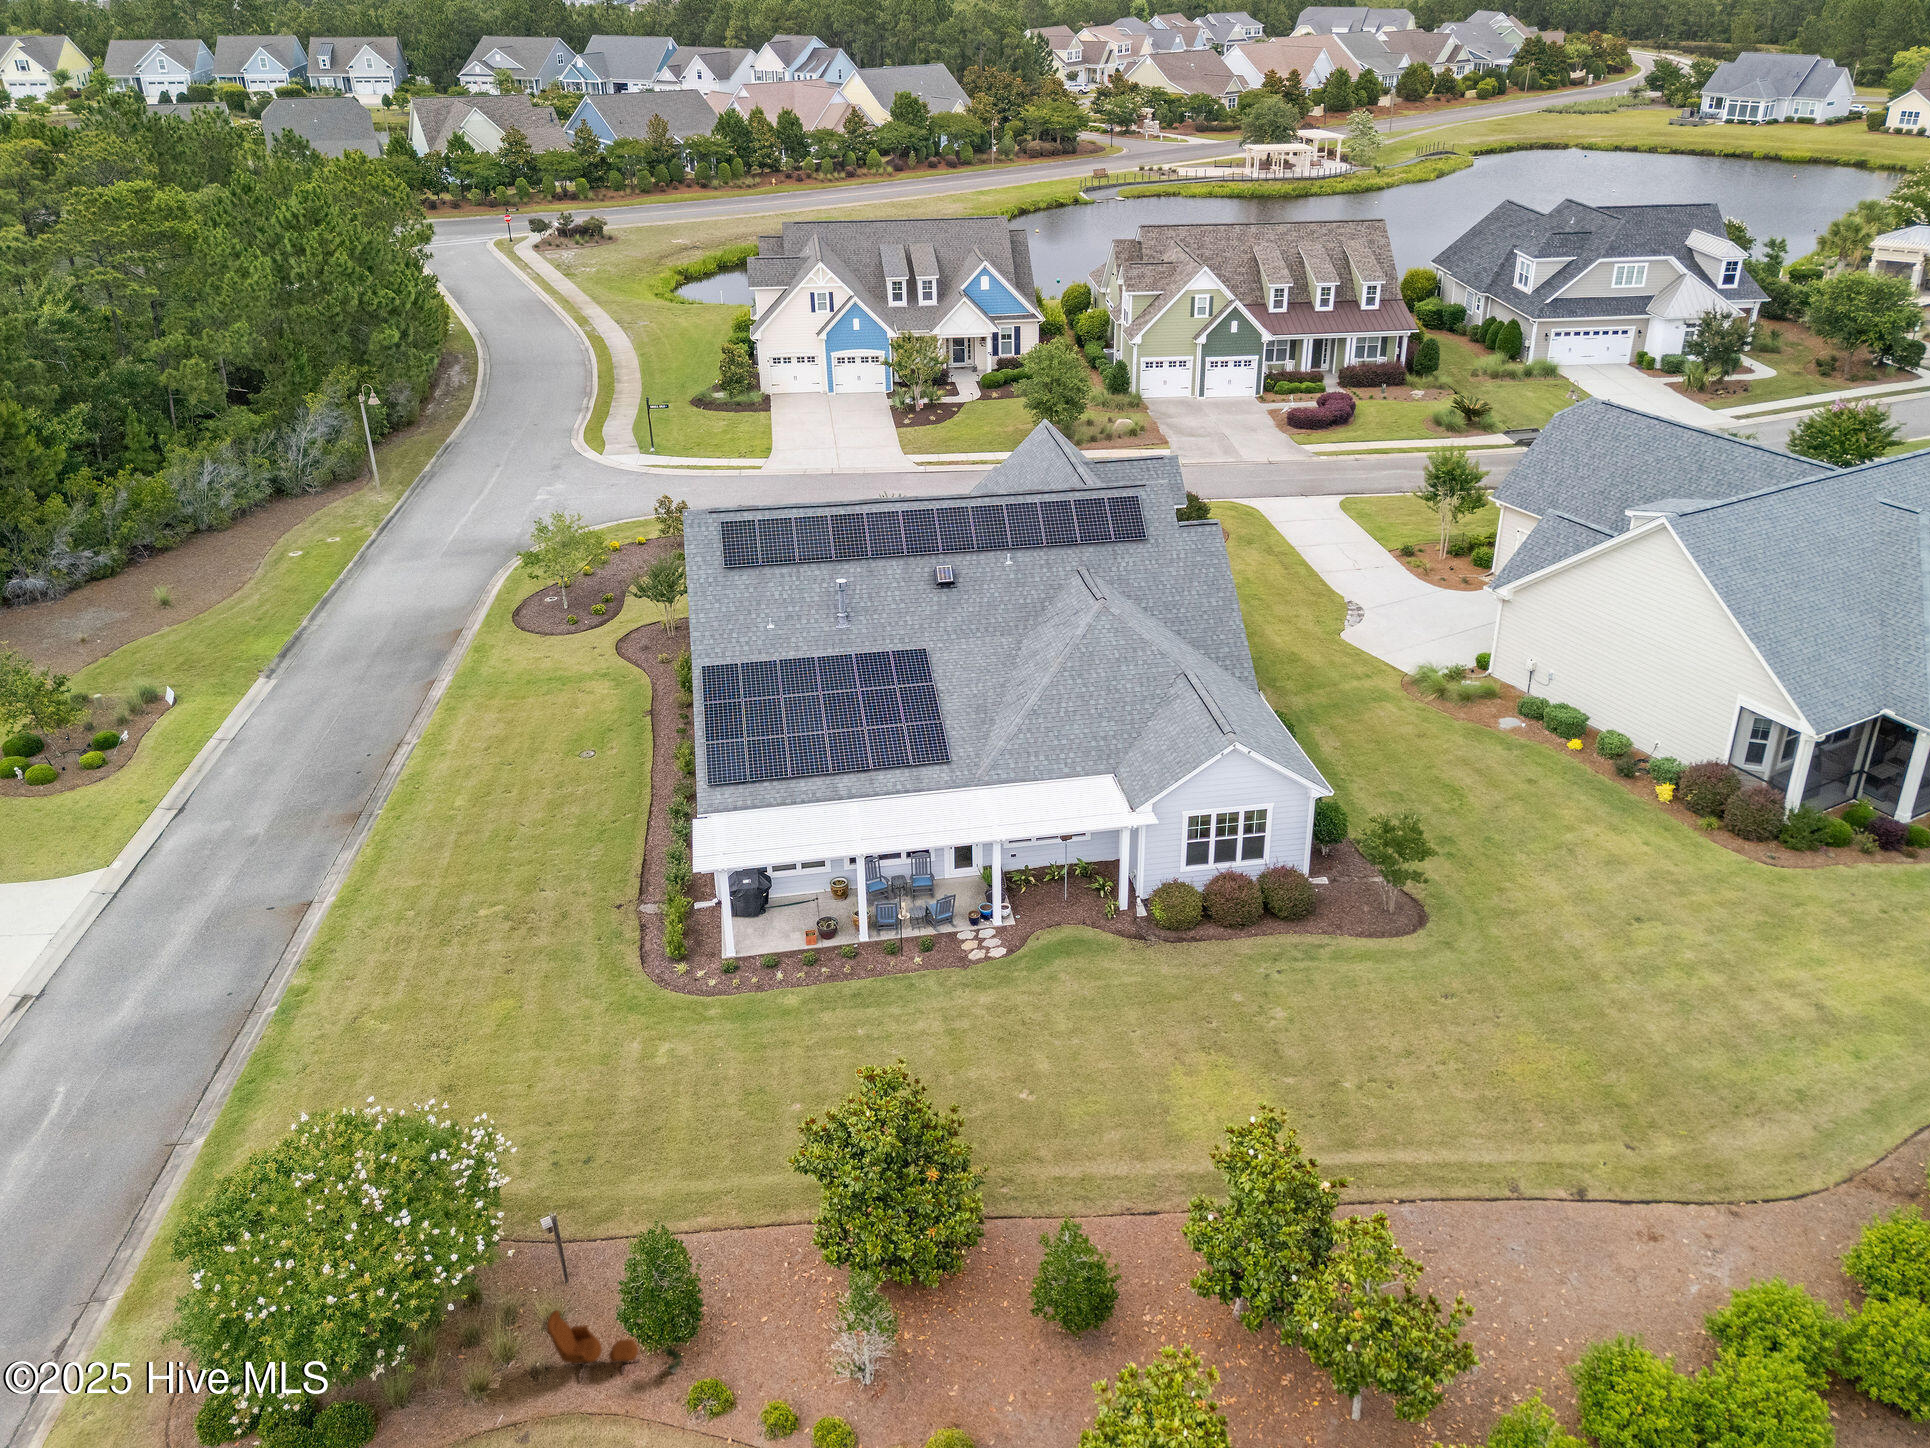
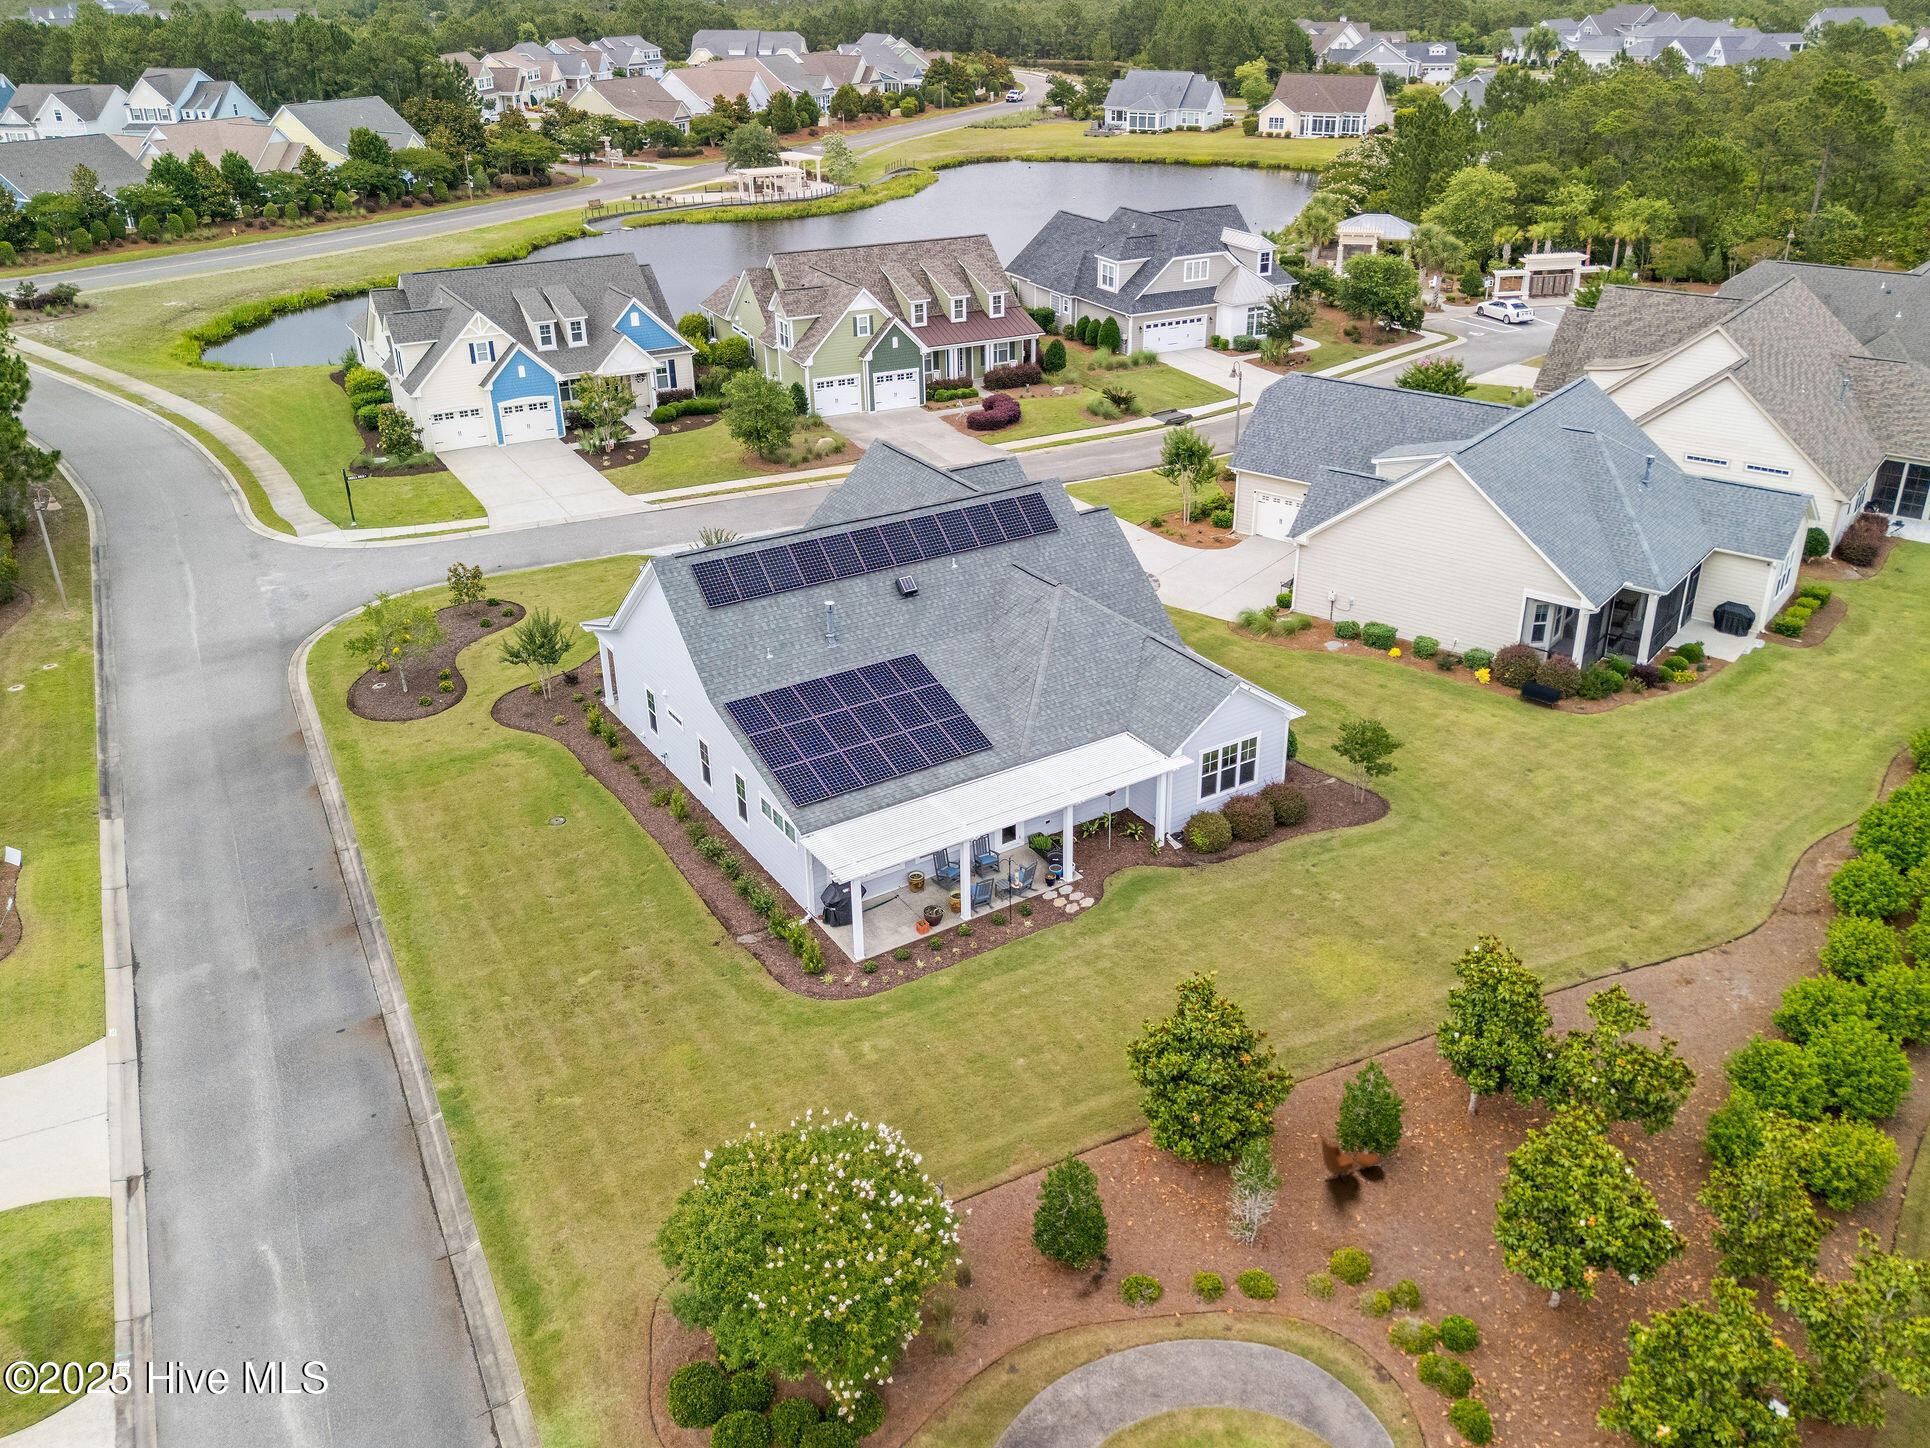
bench: none [1697,810,1751,852] -> present [1520,681,1561,708]
lounge chair: present [547,1310,638,1377] -> present [1321,1134,1380,1180]

